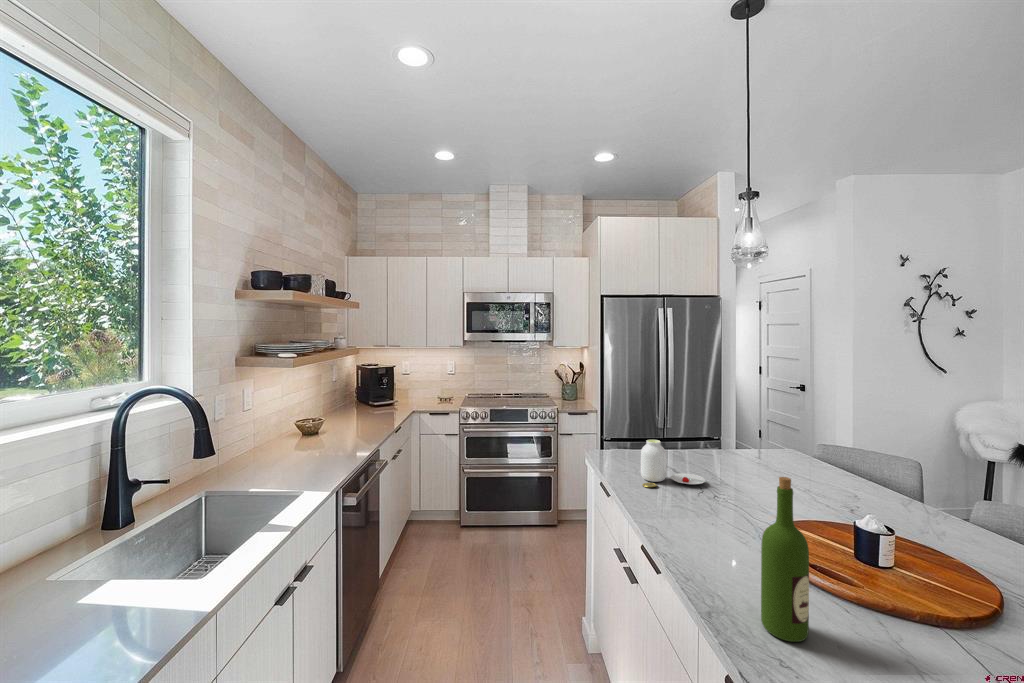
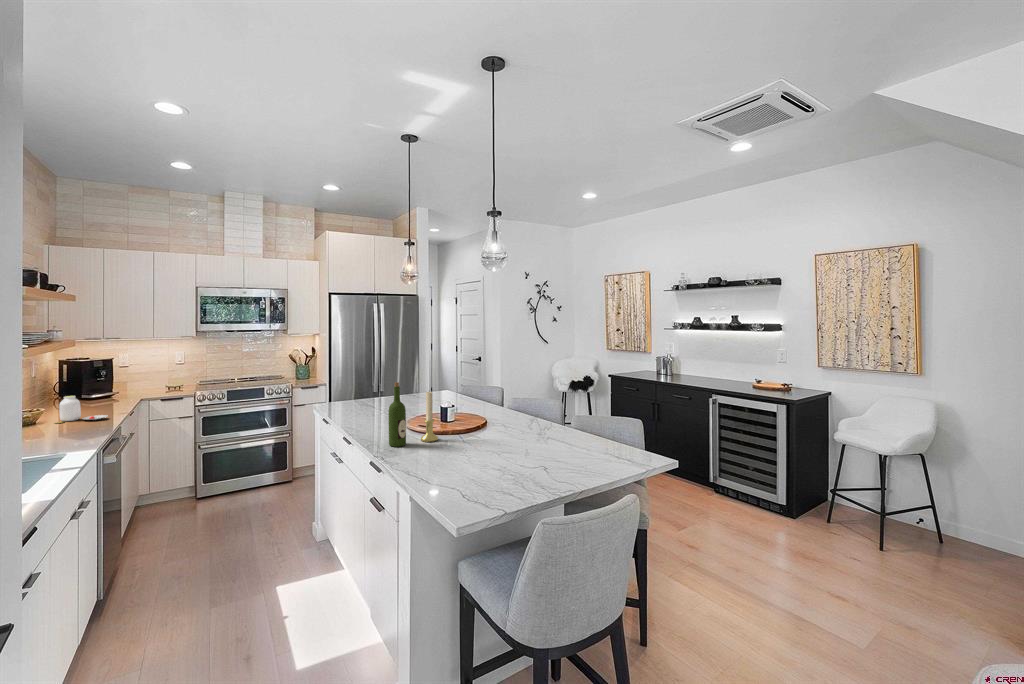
jar: present [641,439,706,487] -> present [54,396,108,424]
candle holder: none [837,501,892,639] -> present [421,392,438,442]

